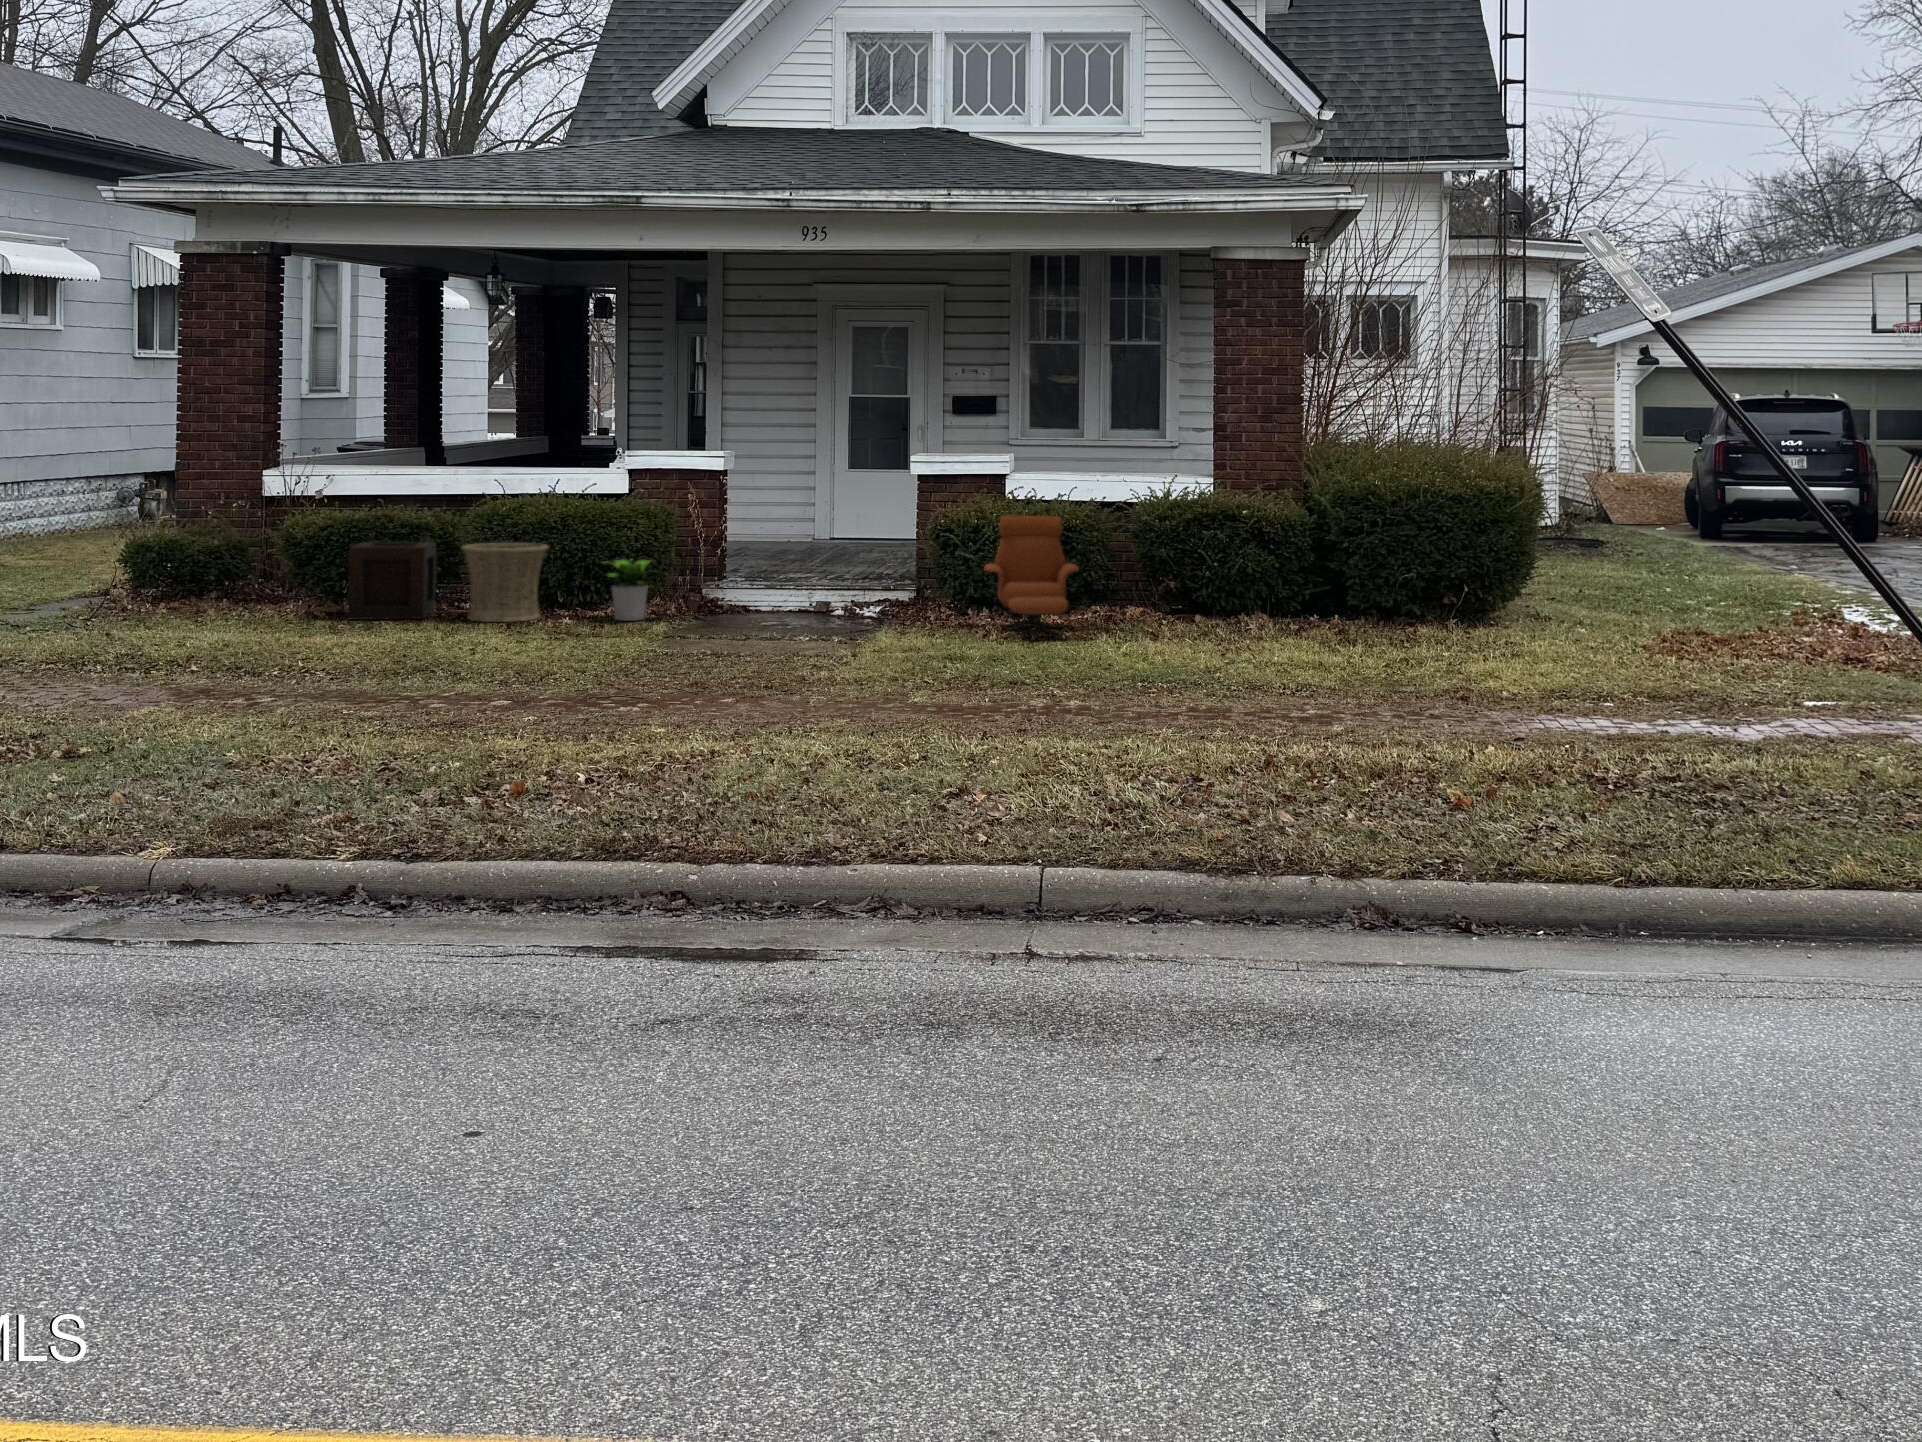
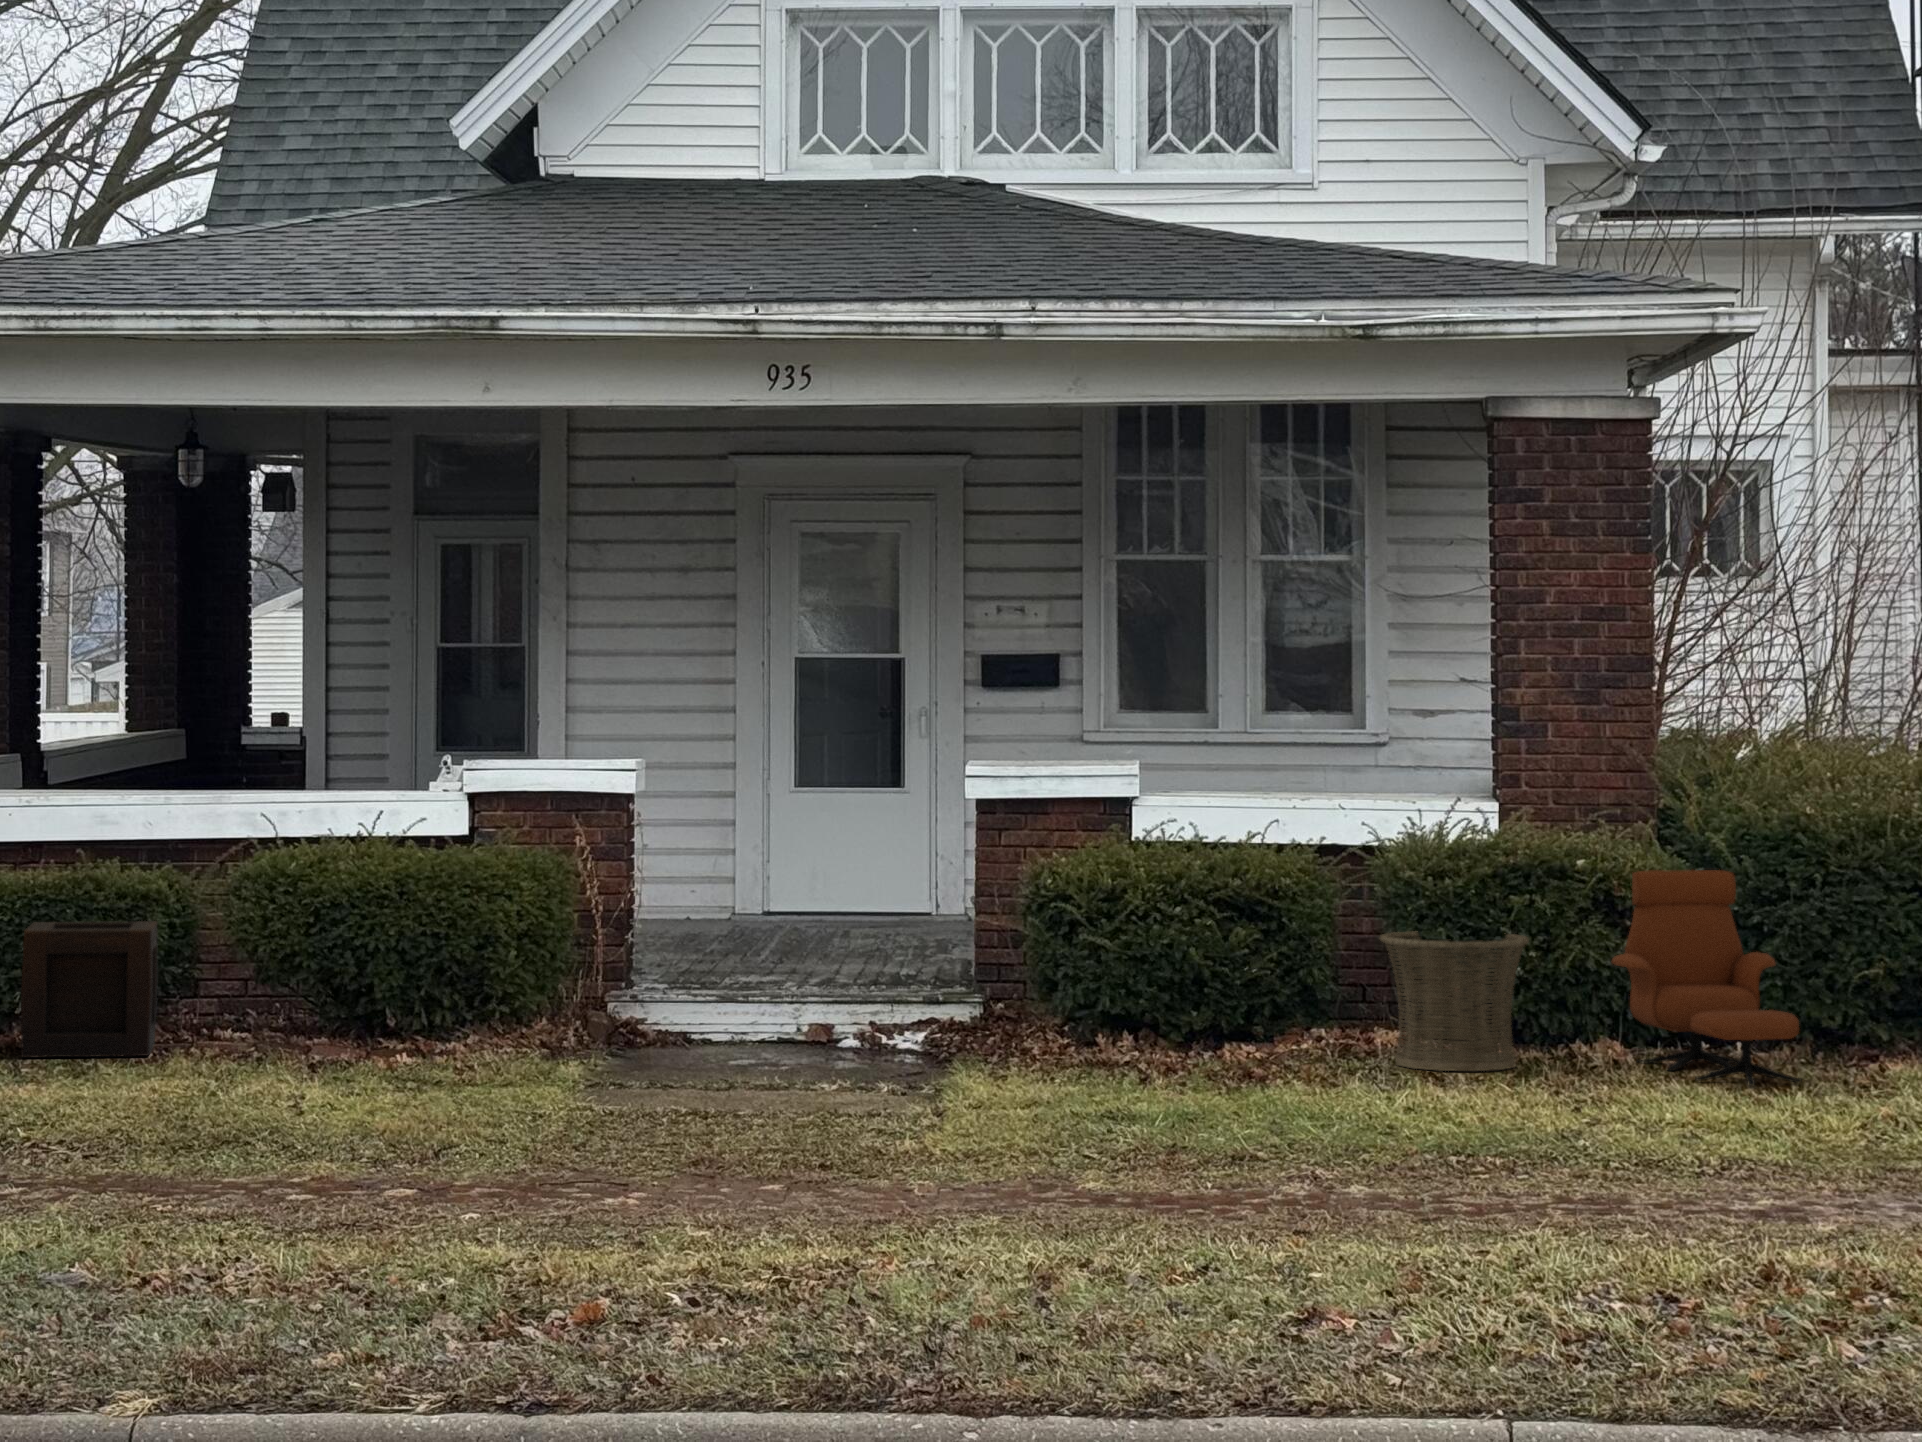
lounge chair: present [984,516,1079,640] -> present [1612,870,1801,1086]
basket: present [462,543,548,622] -> present [1380,931,1529,1071]
potted plant: present [604,559,651,621] -> none [448,949,566,1057]

